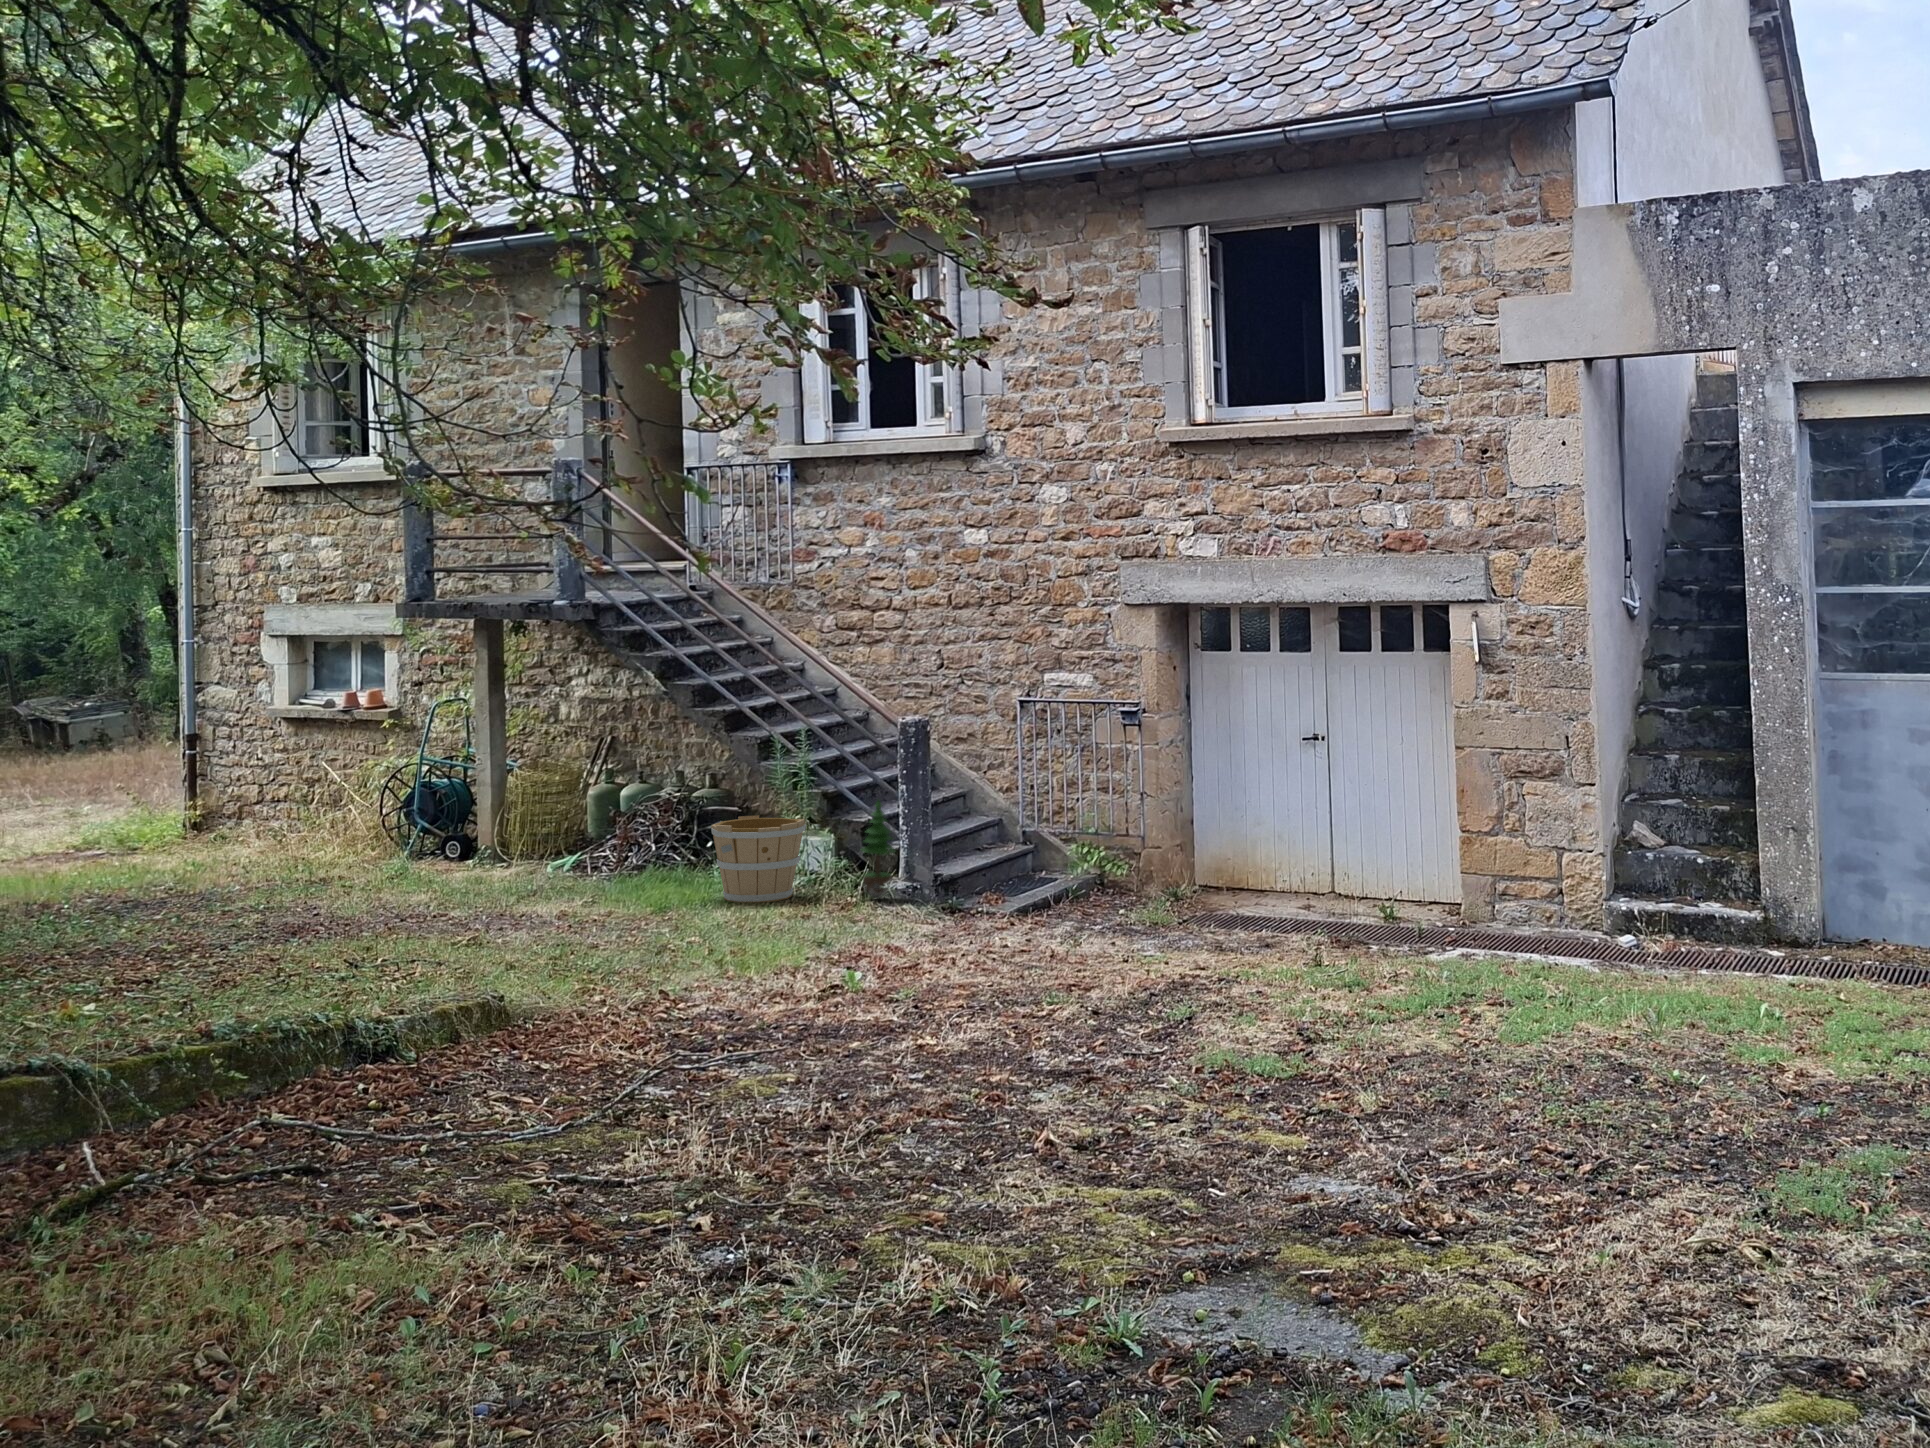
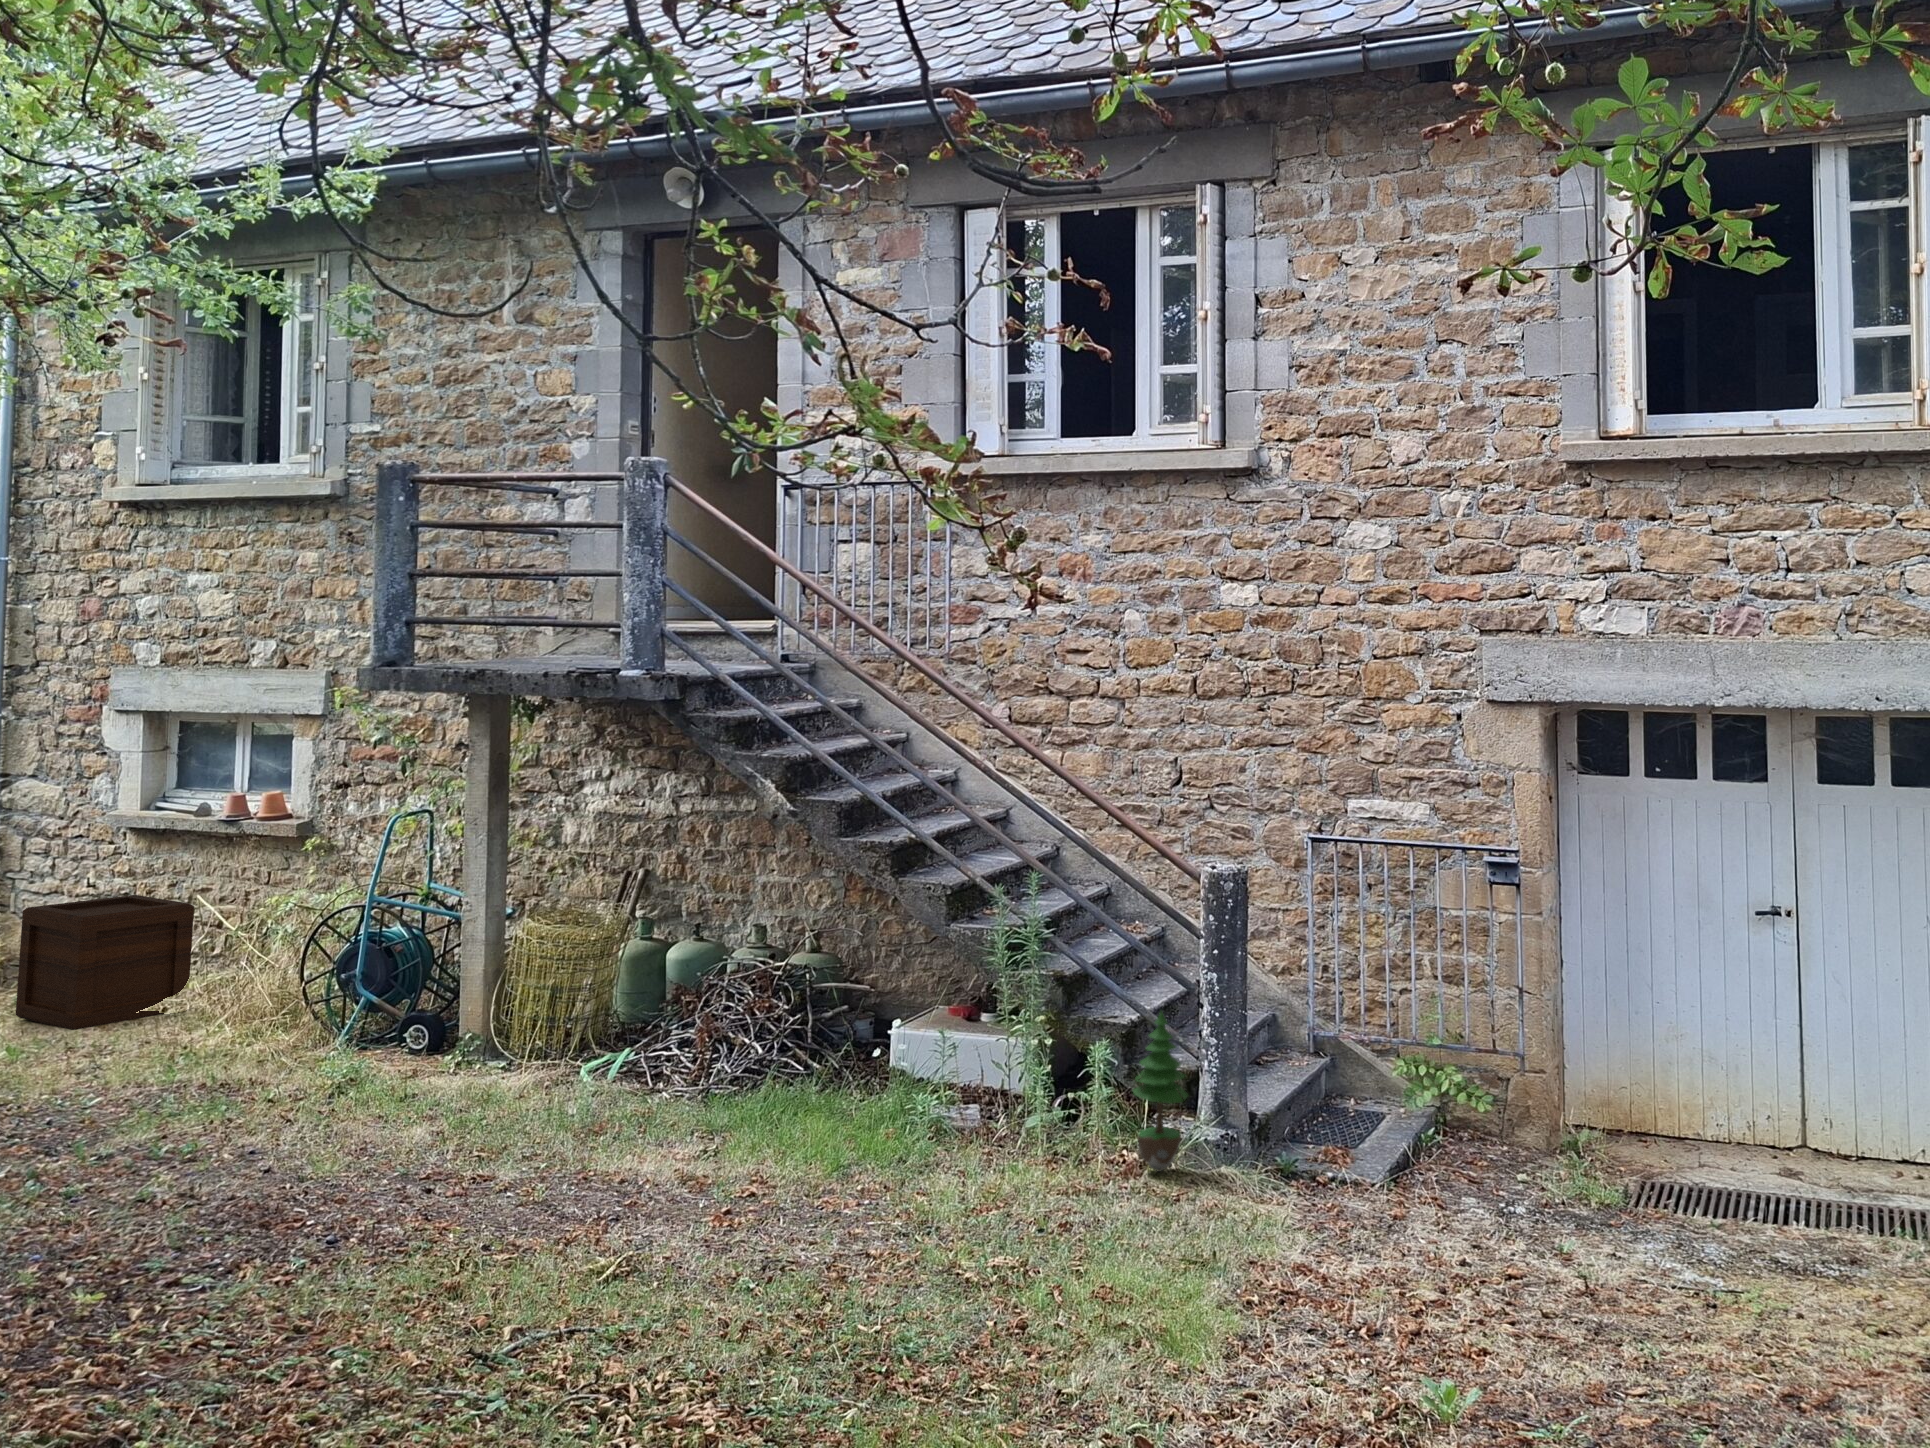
wooden crate: none [207,766,324,853] -> present [16,895,194,1030]
wooden bucket: present [711,815,806,903] -> none [895,1030,1039,1186]

